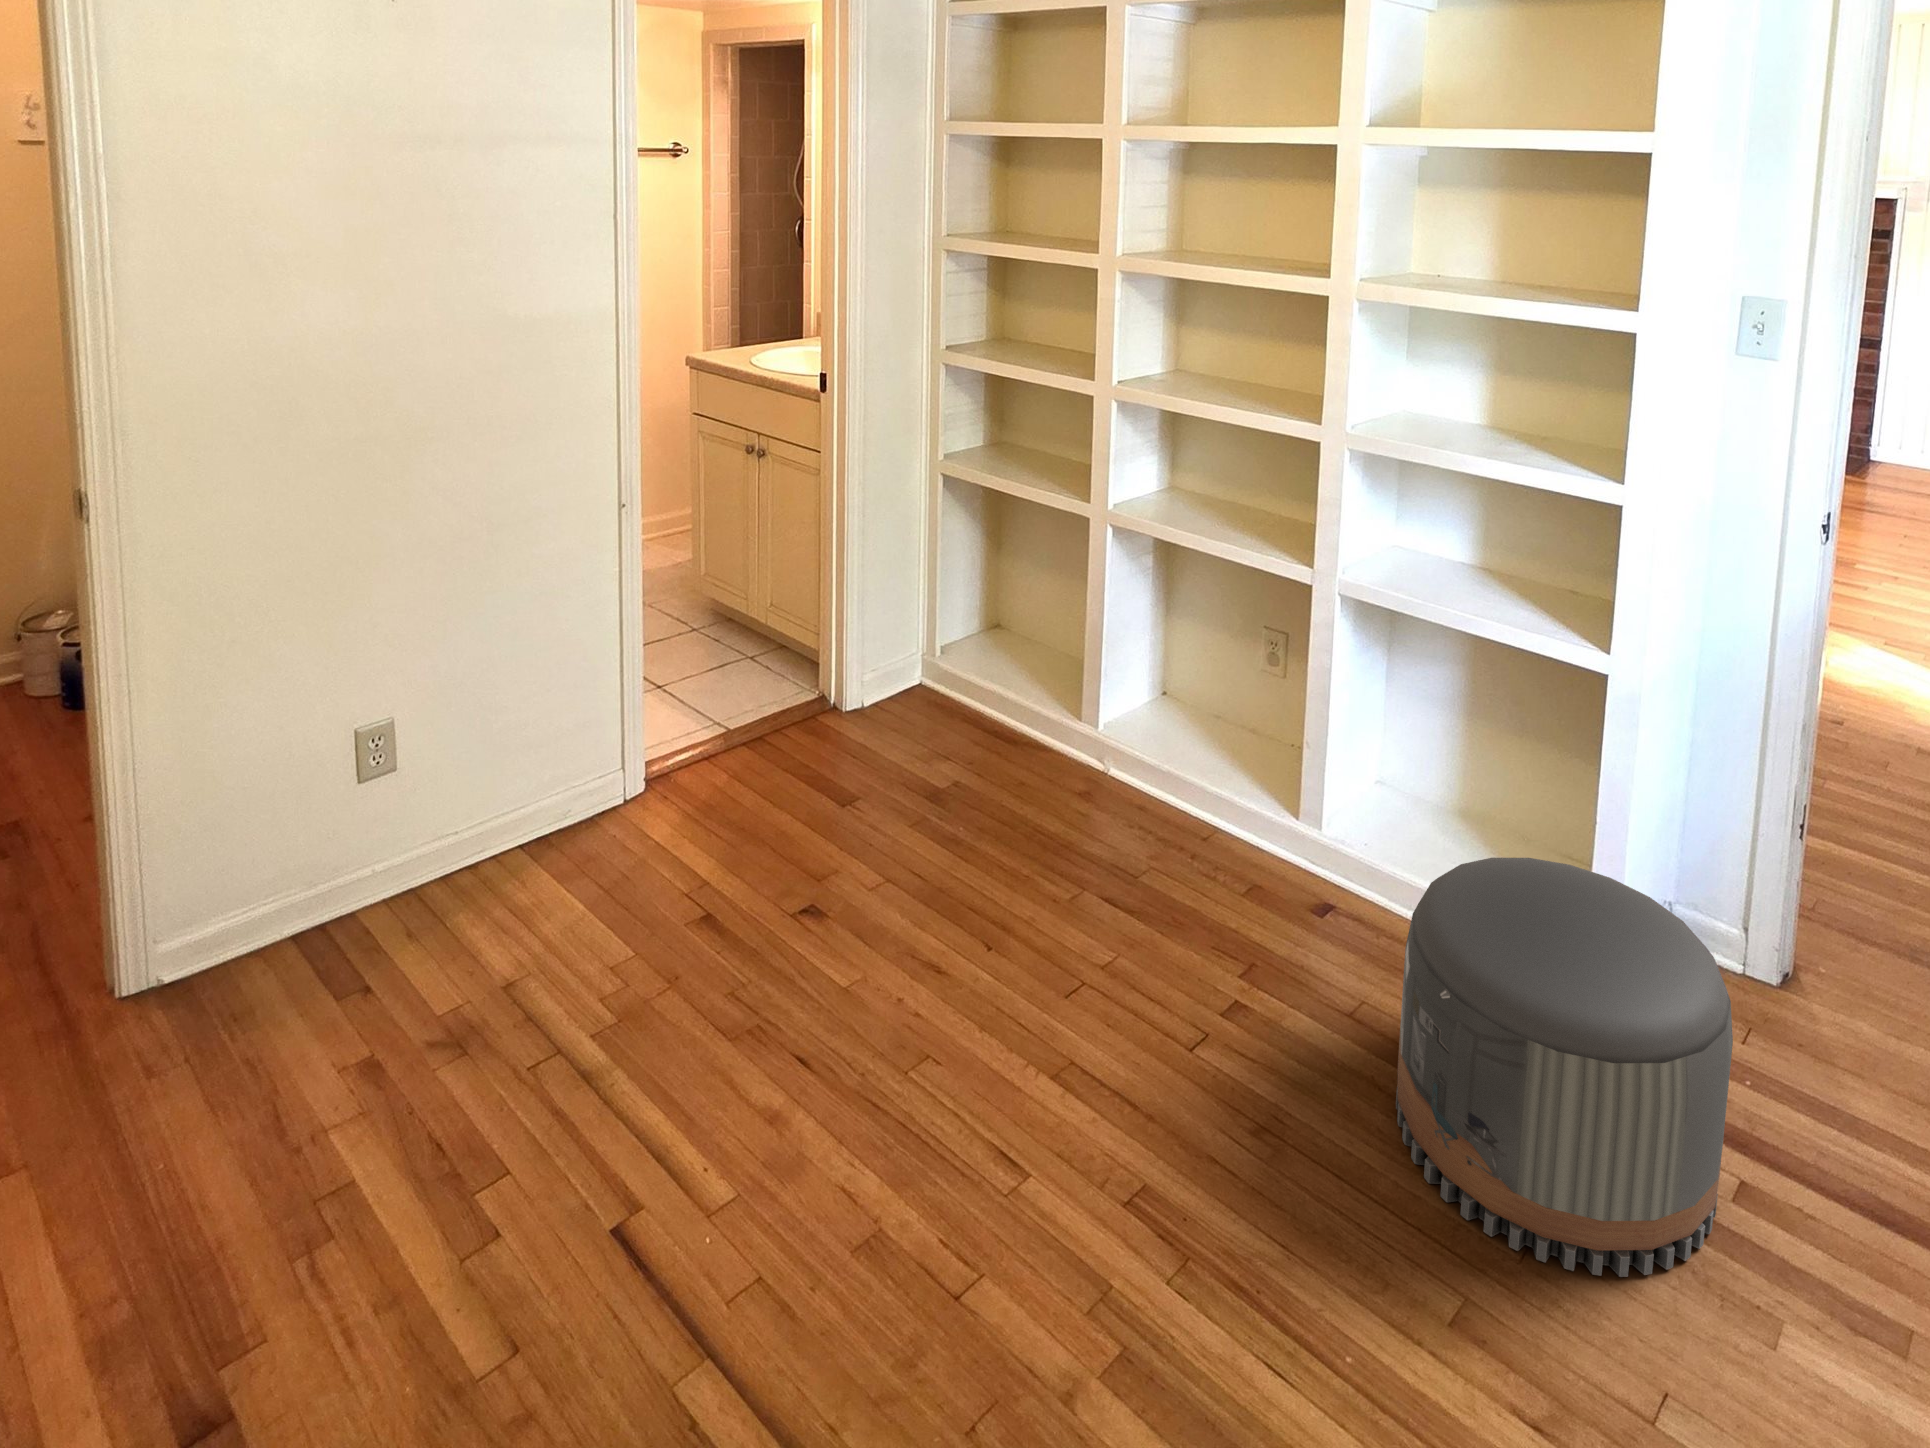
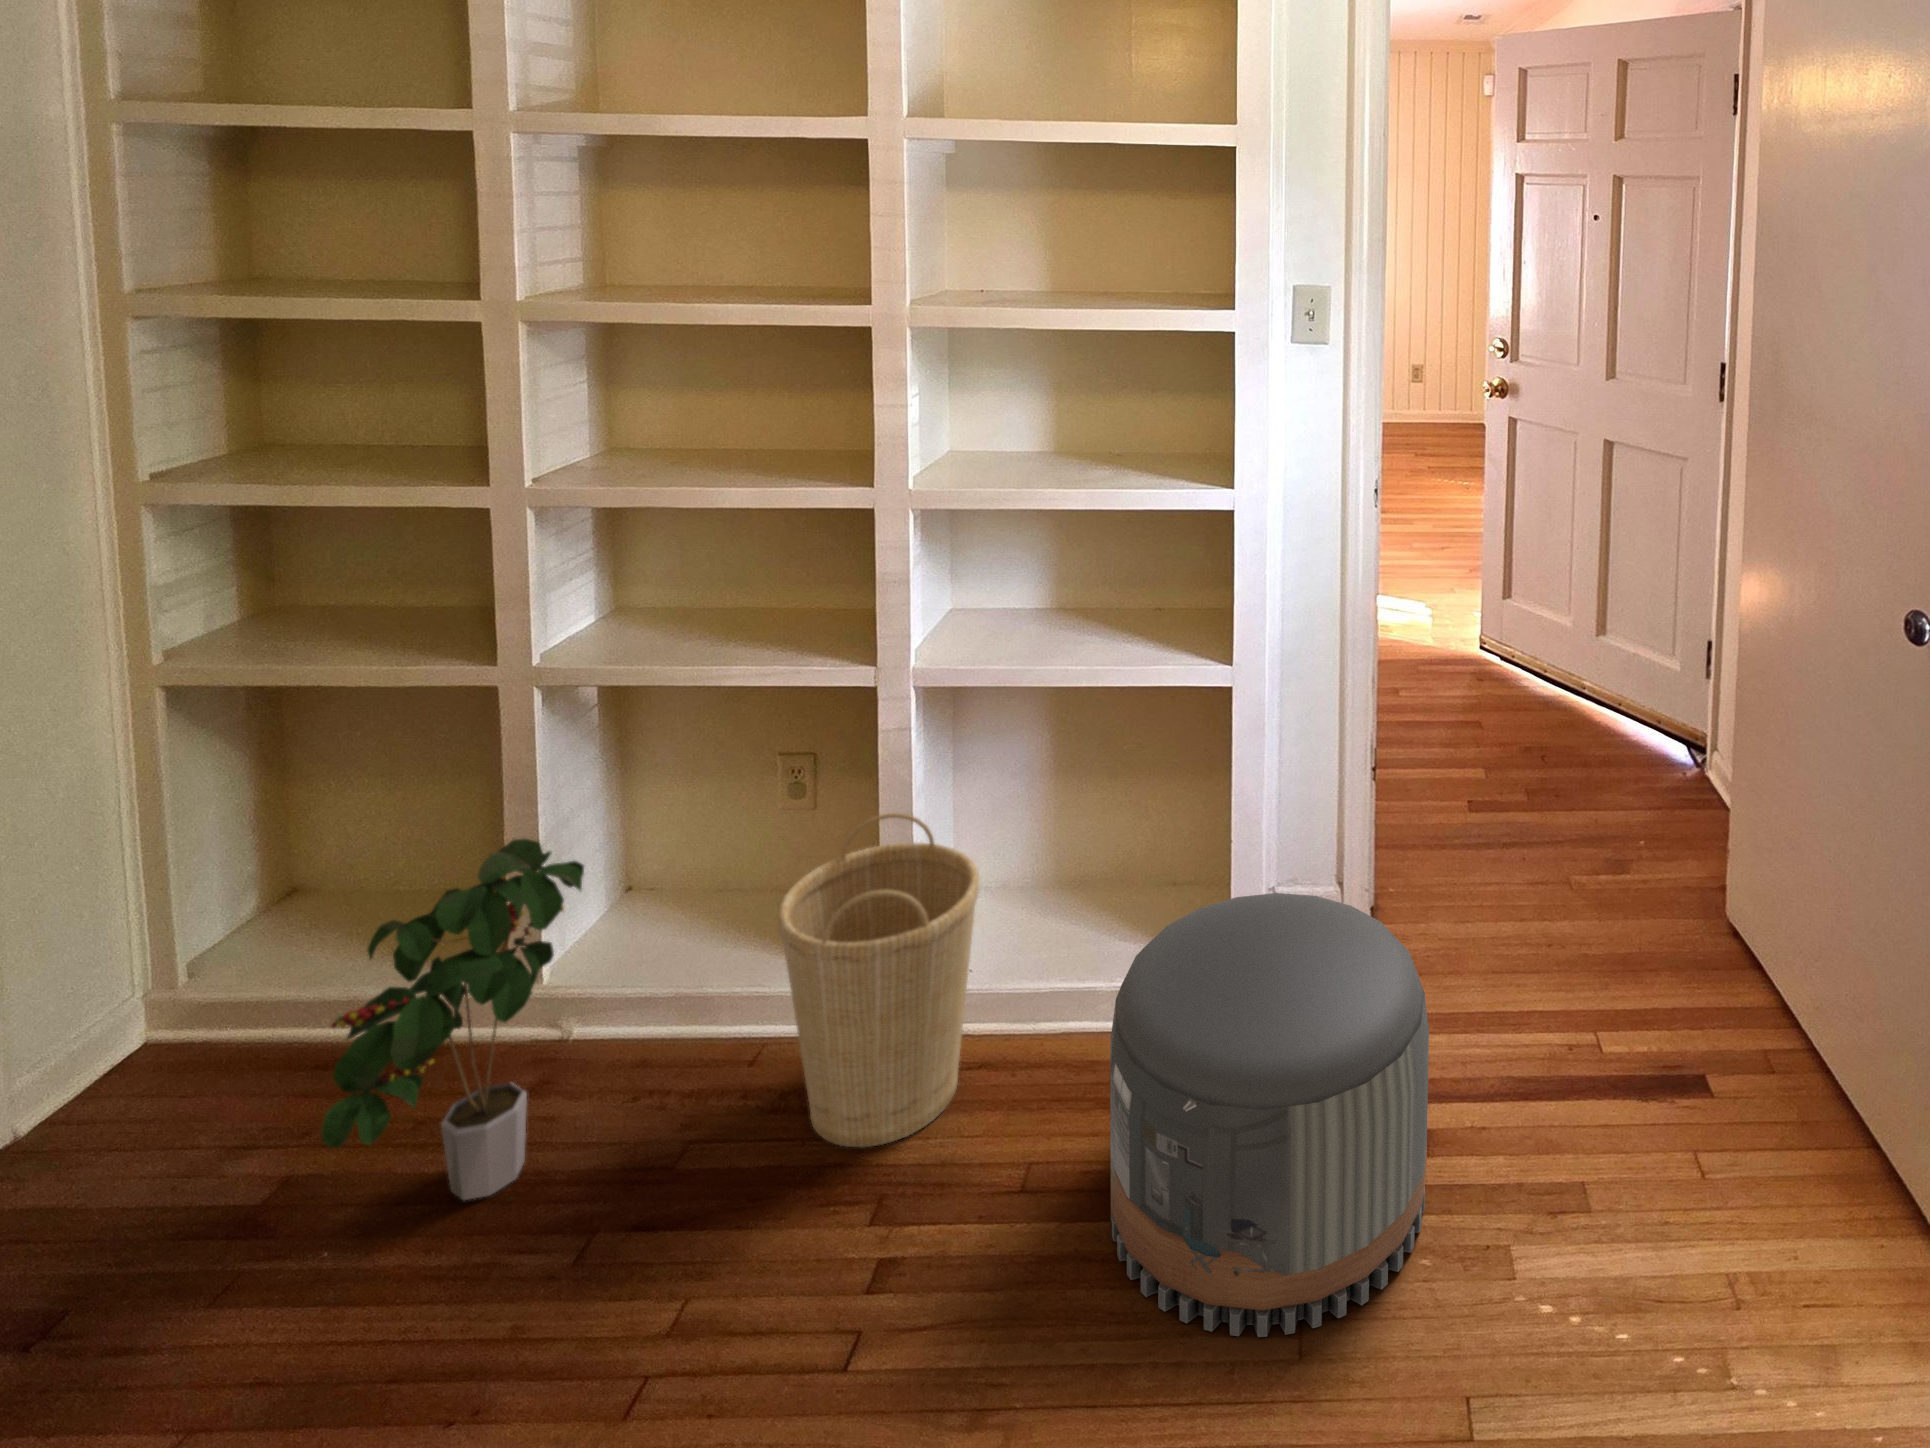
potted plant: none [952,618,1115,839] -> present [321,839,584,1200]
basket: none [1210,685,1360,937] -> present [778,813,979,1147]

